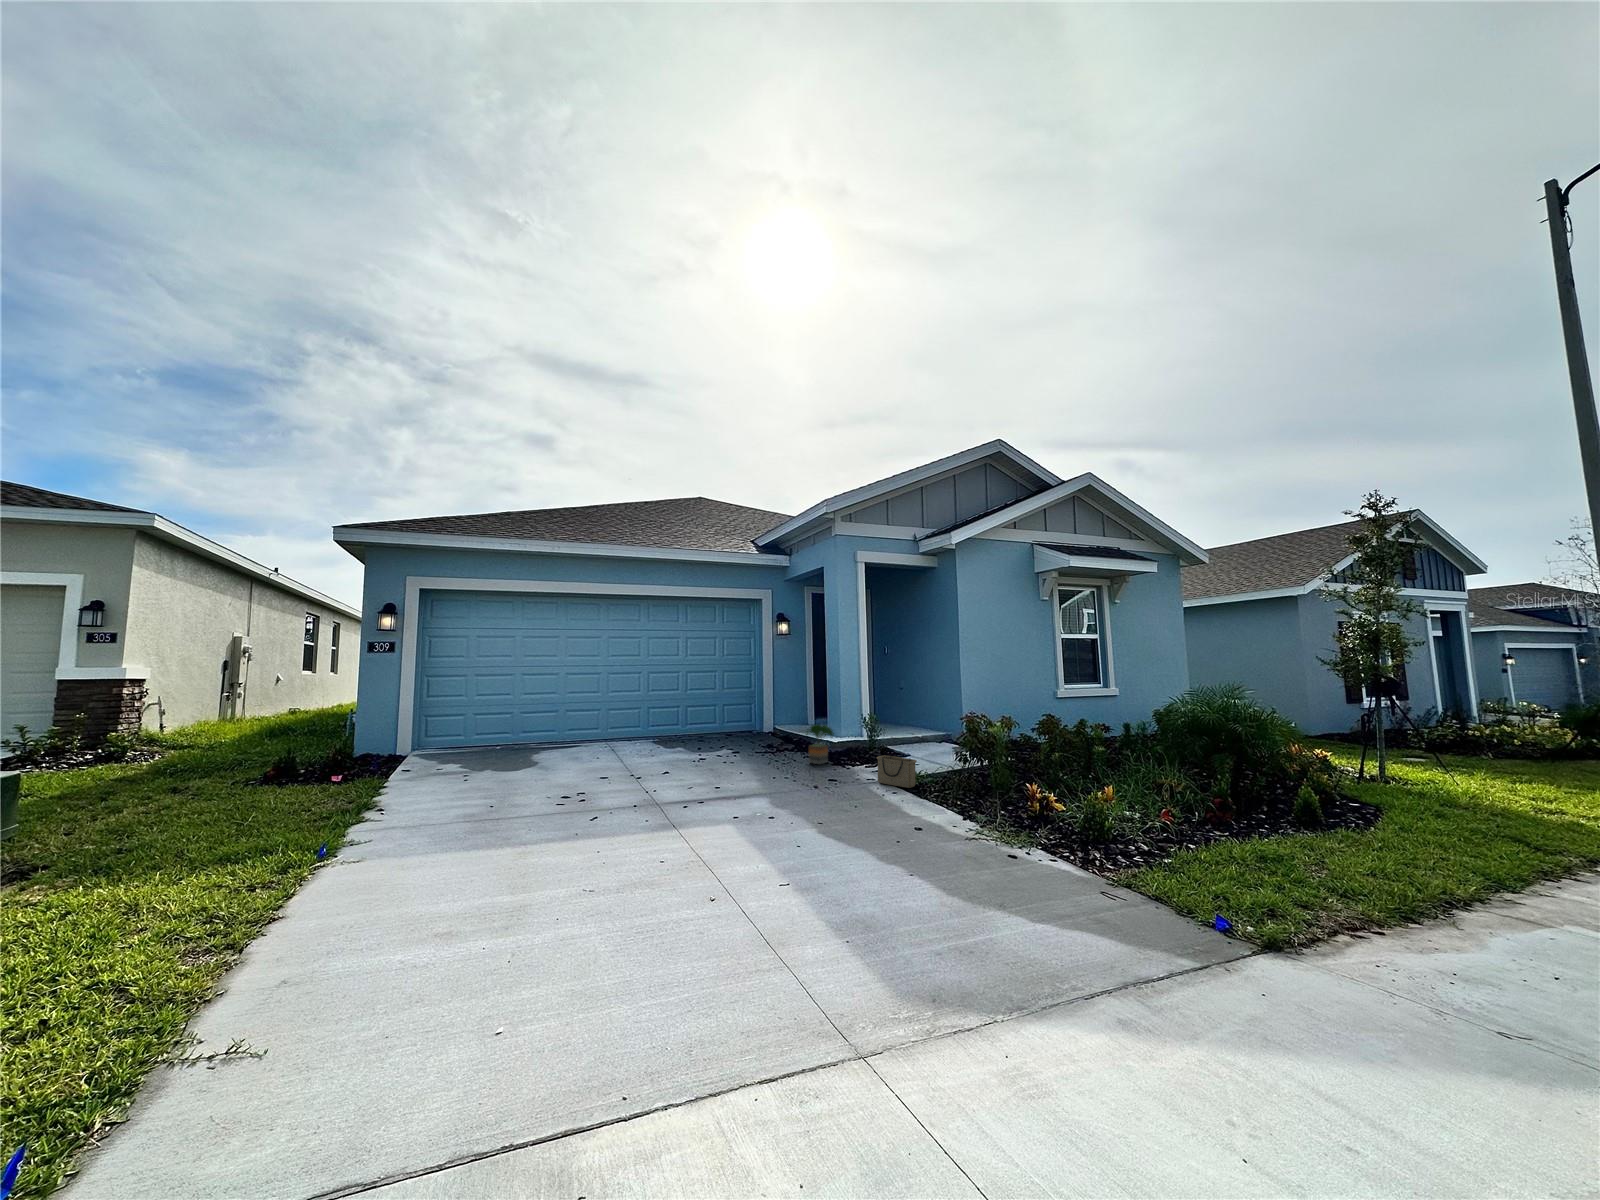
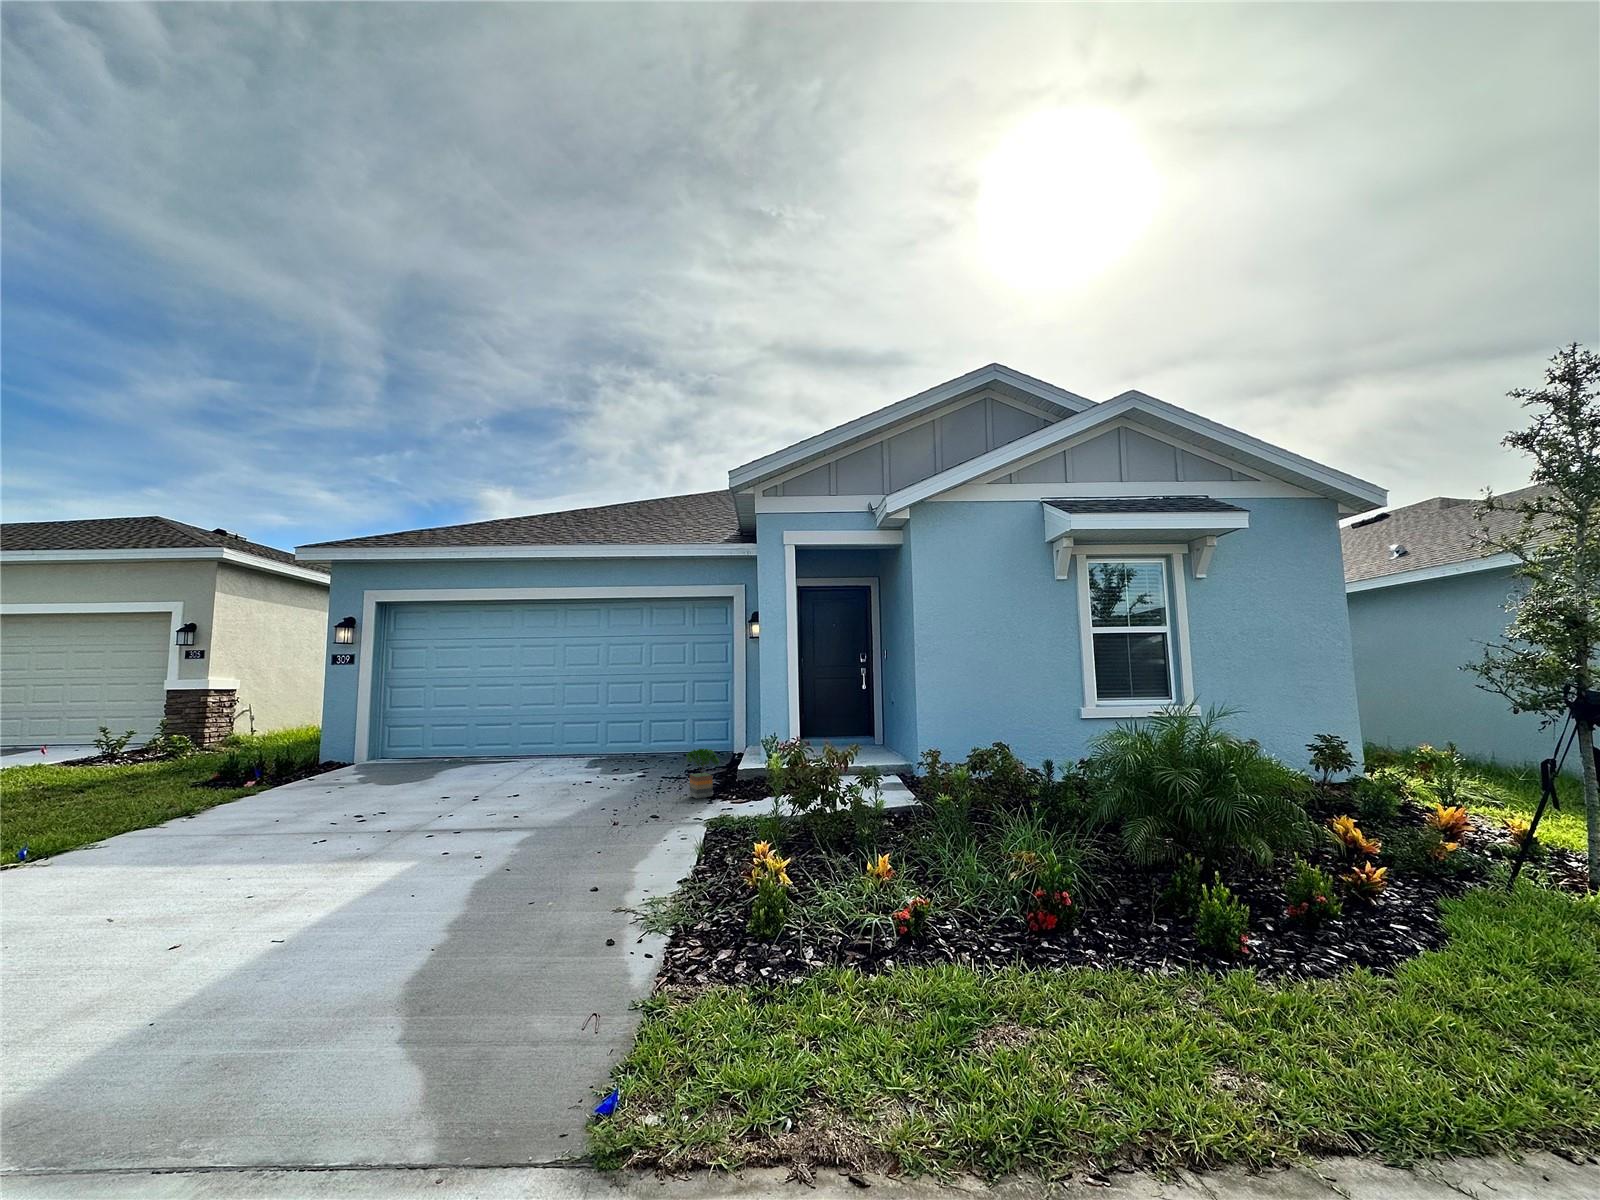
basket: present [877,755,917,788] -> none [699,793,734,838]

